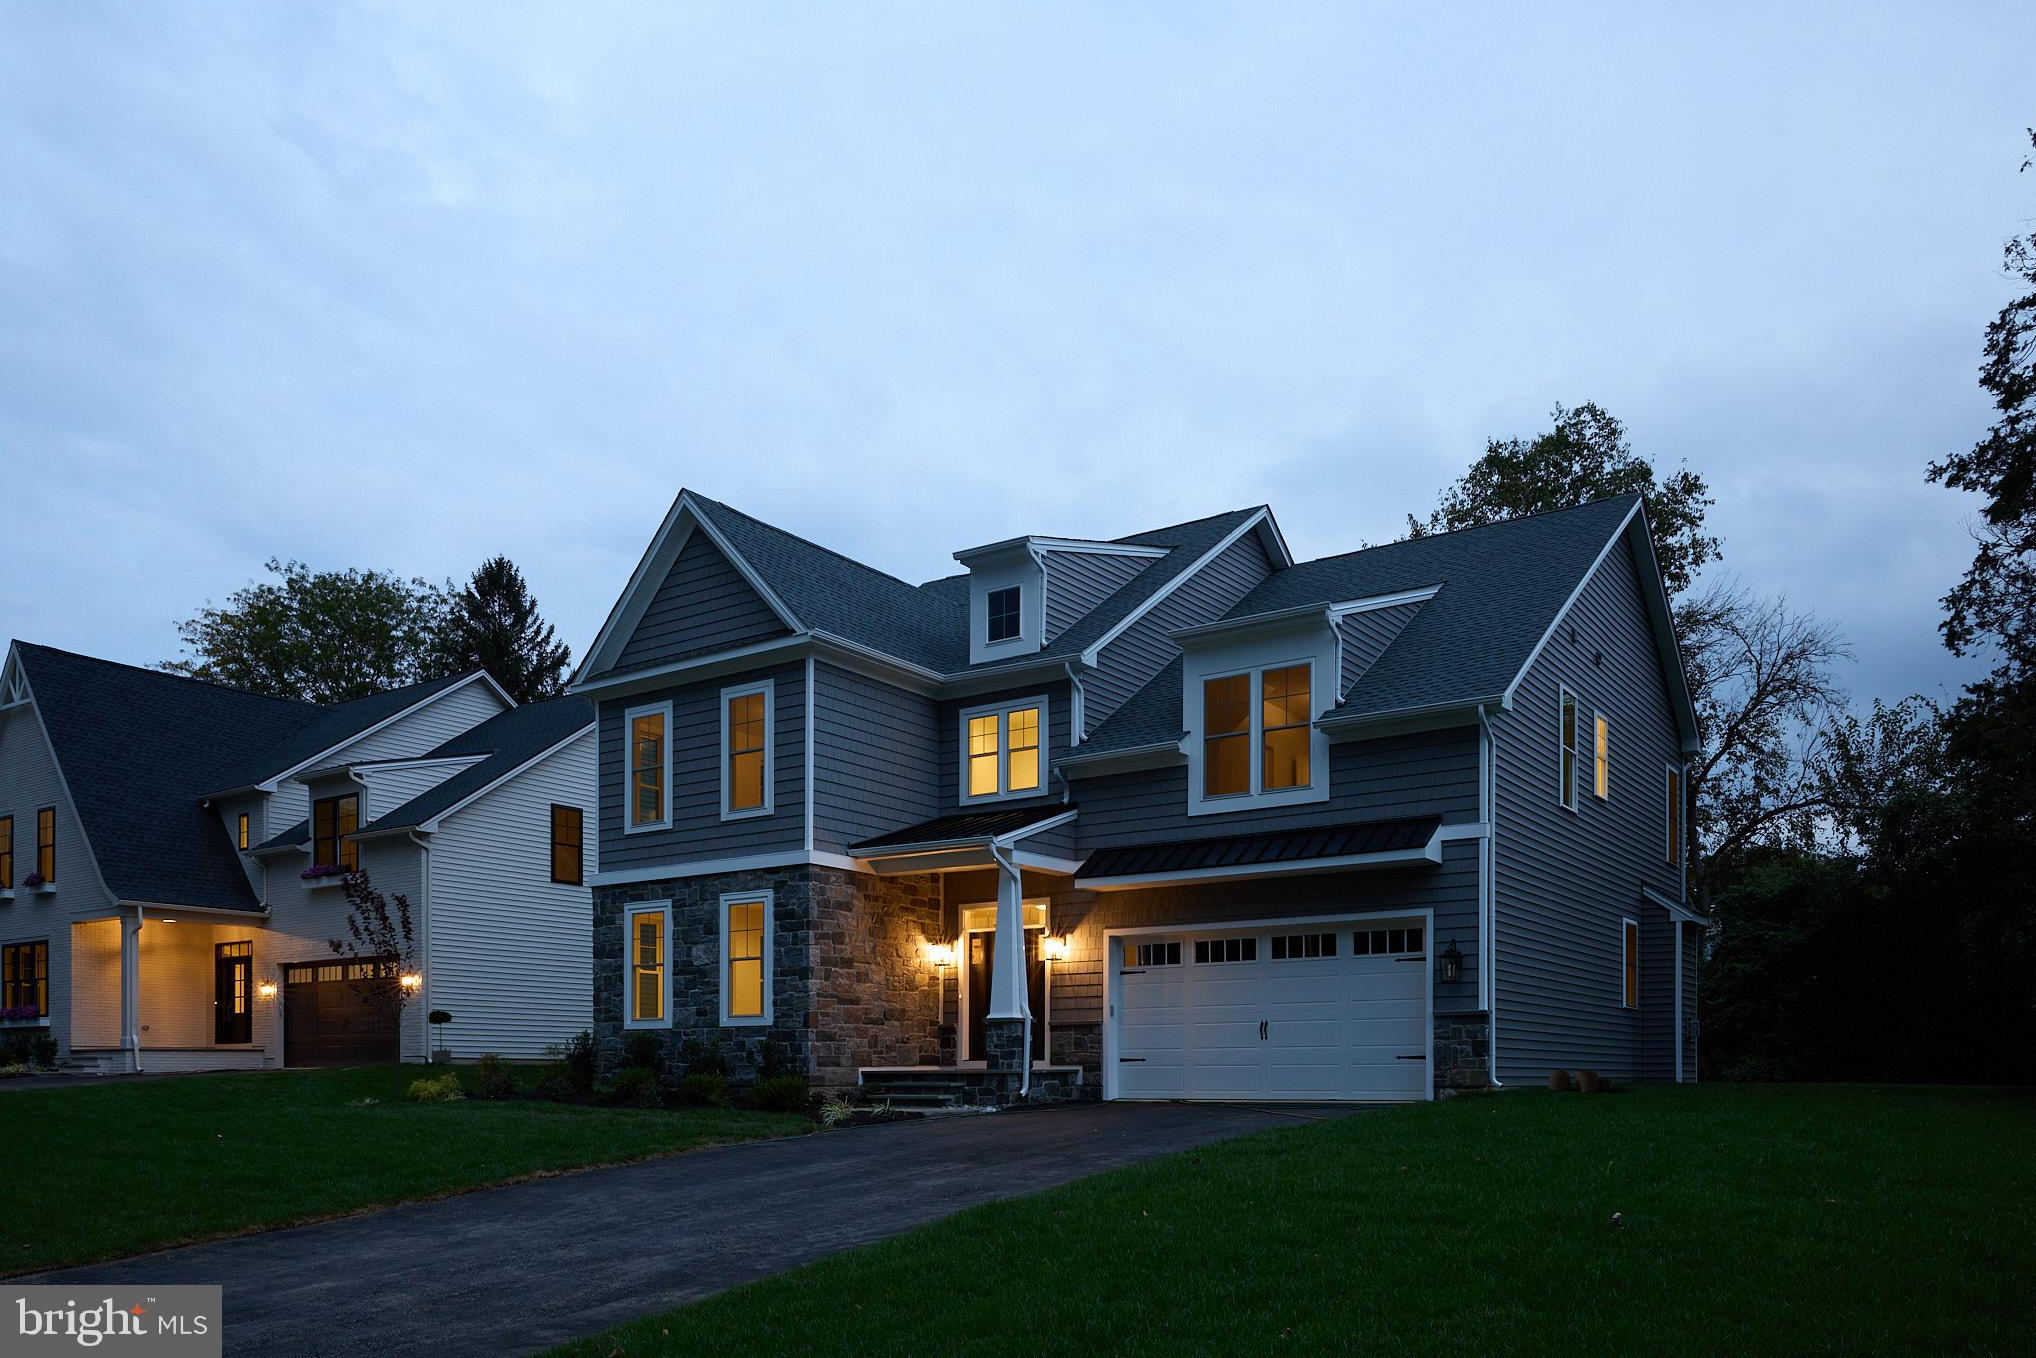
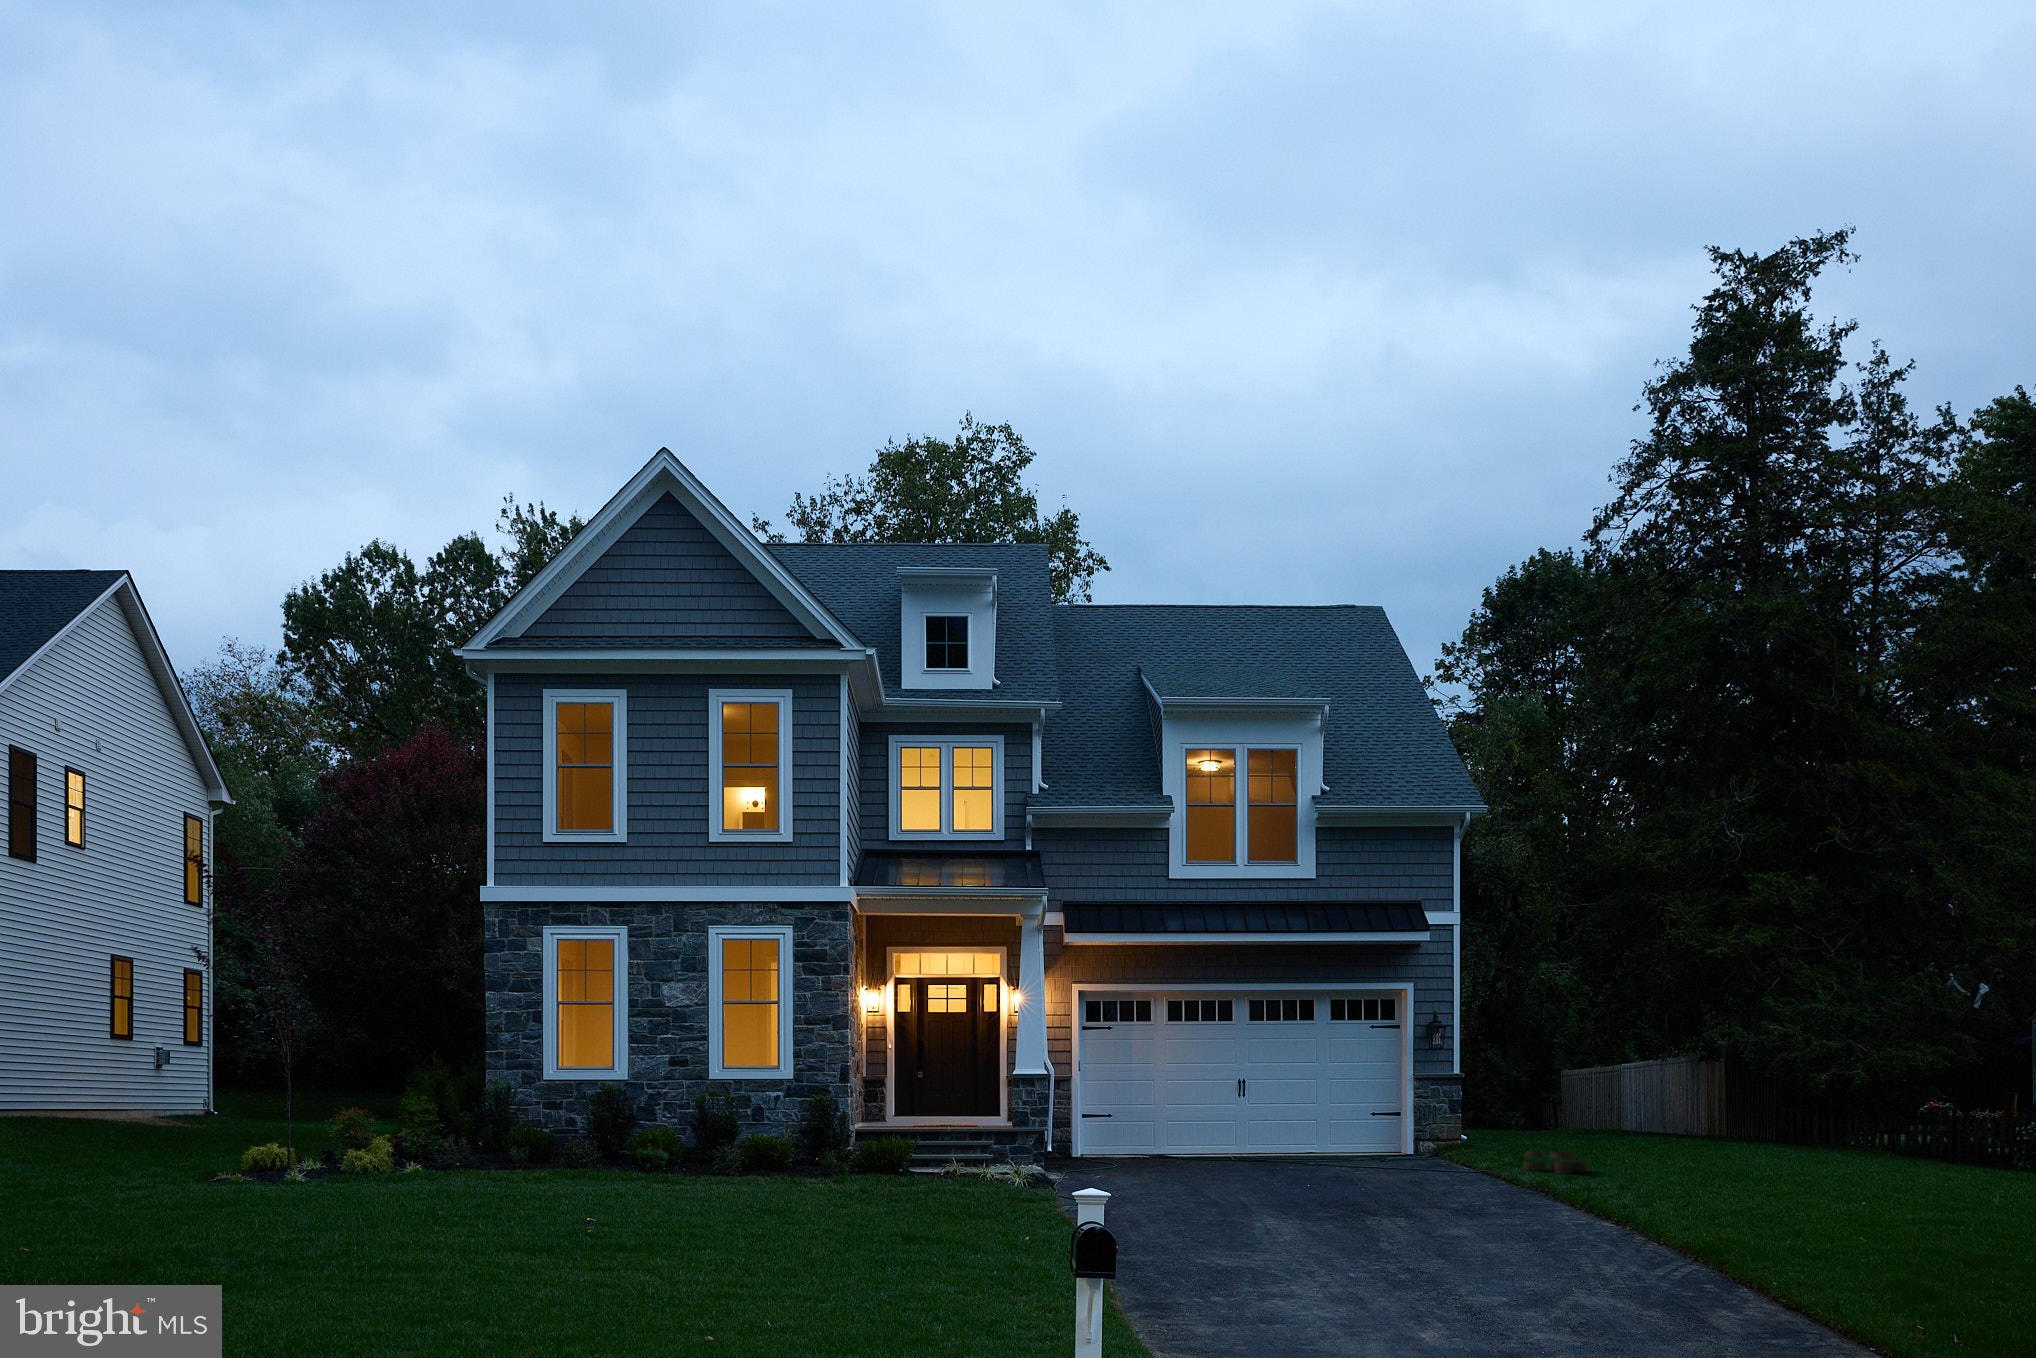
potted tree: present [428,1010,452,1062] -> none [357,1032,382,1088]

